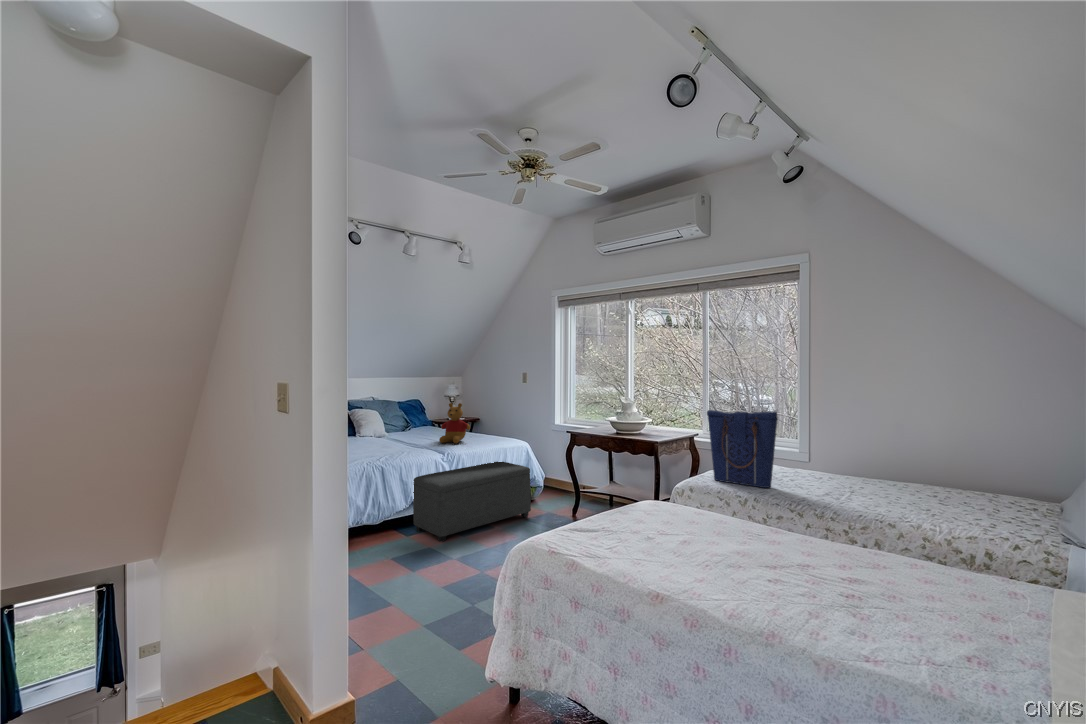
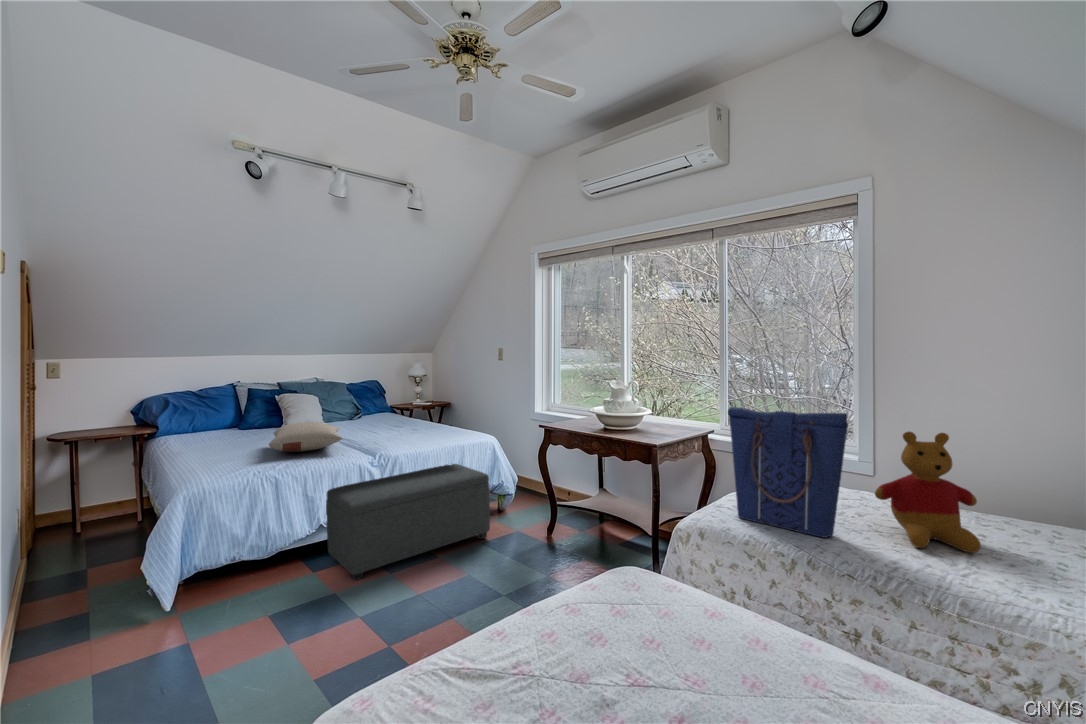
stuffed bear: present [439,403,470,443] -> present [875,432,981,553]
pillow: none [364,428,421,450] -> present [269,422,342,452]

